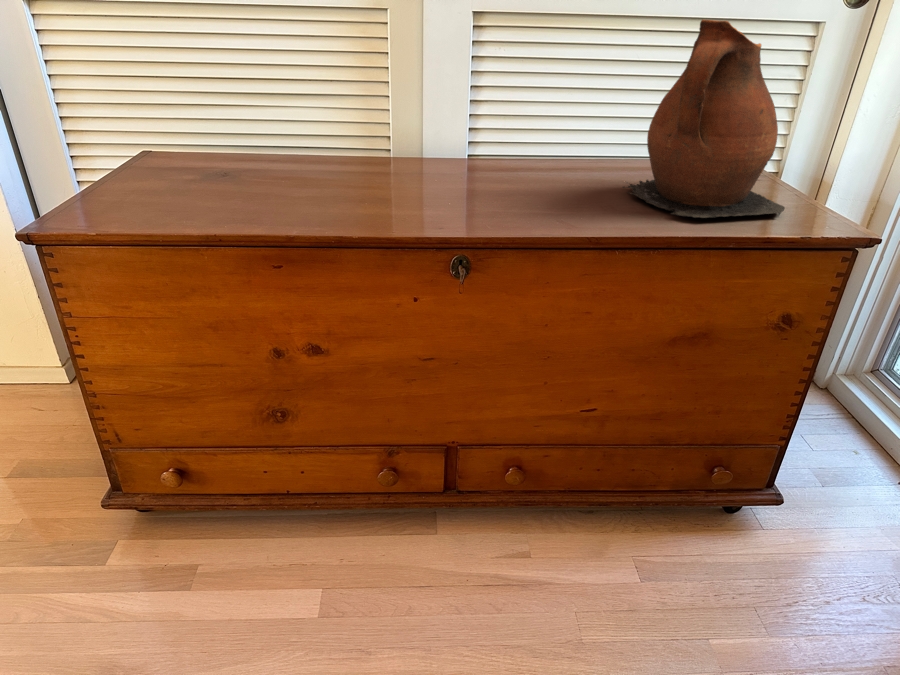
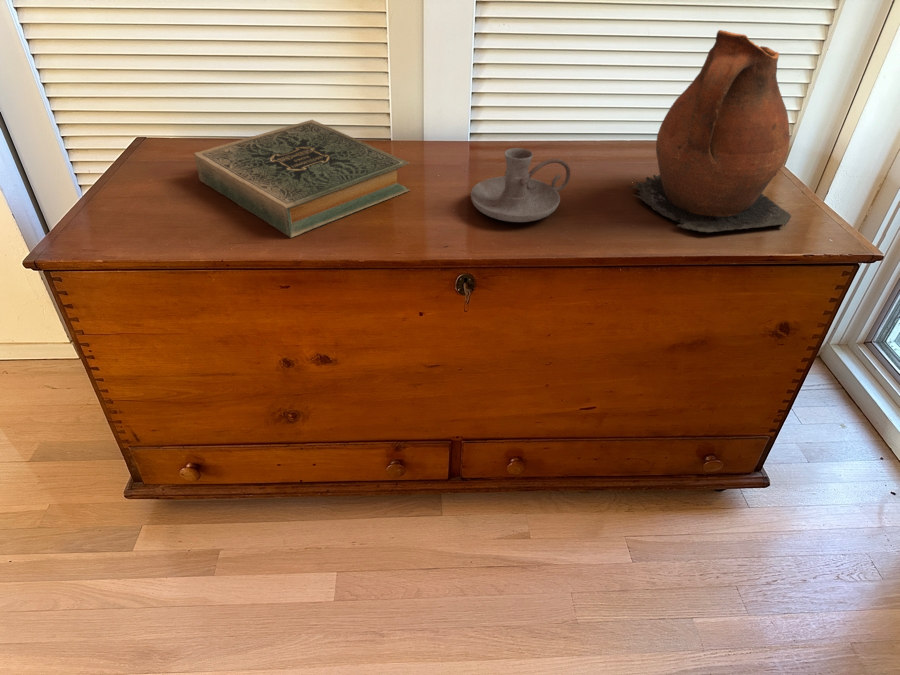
hardback book: none [196,133,407,219] -> present [194,120,410,238]
candle holder: none [465,141,564,209] -> present [471,148,570,222]

